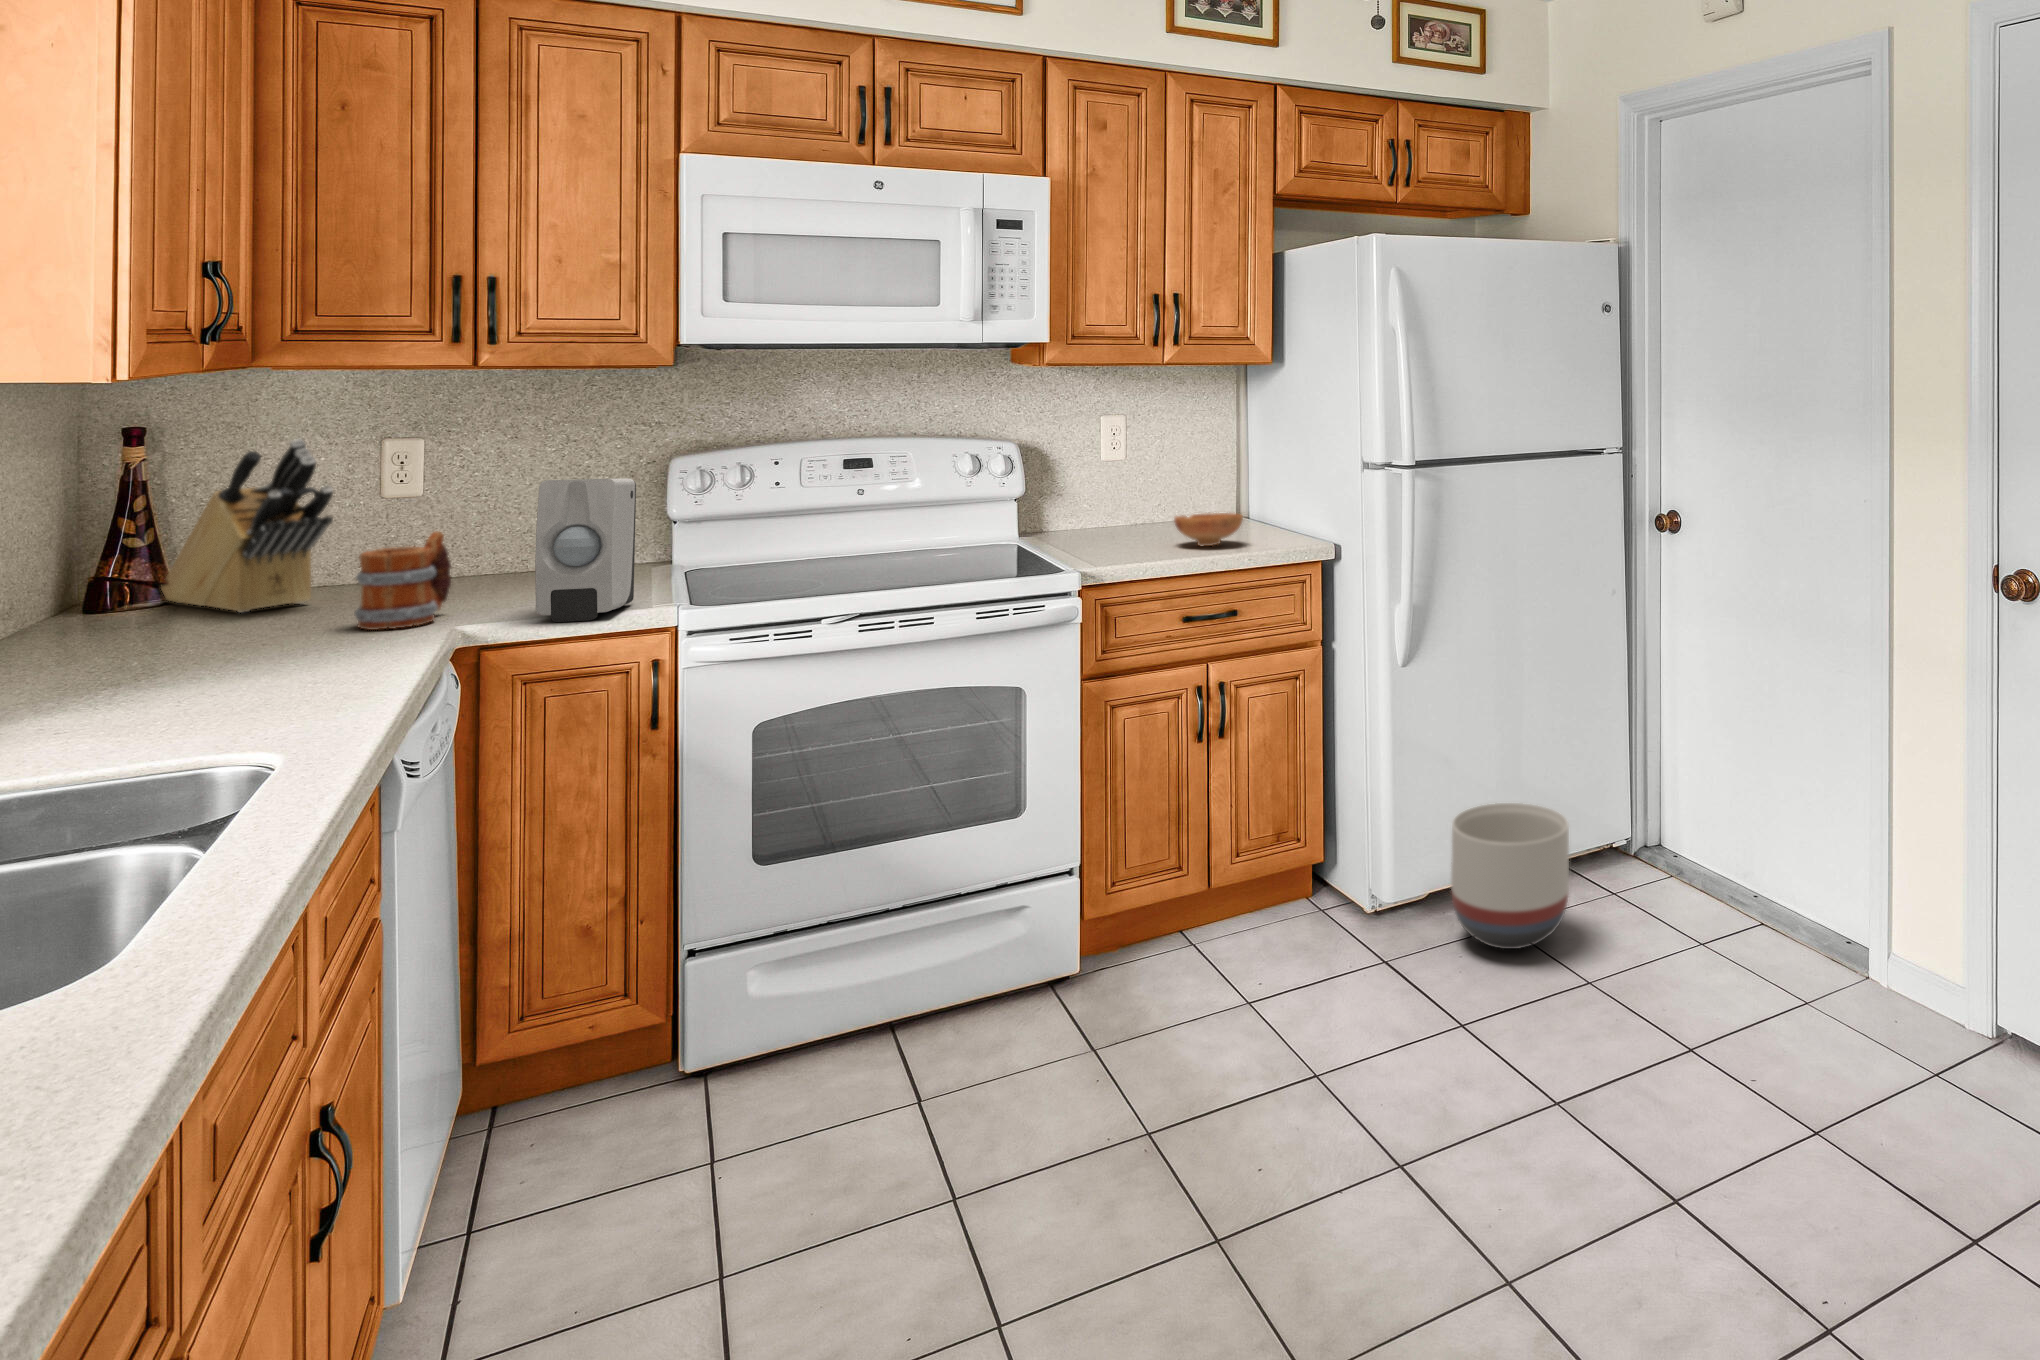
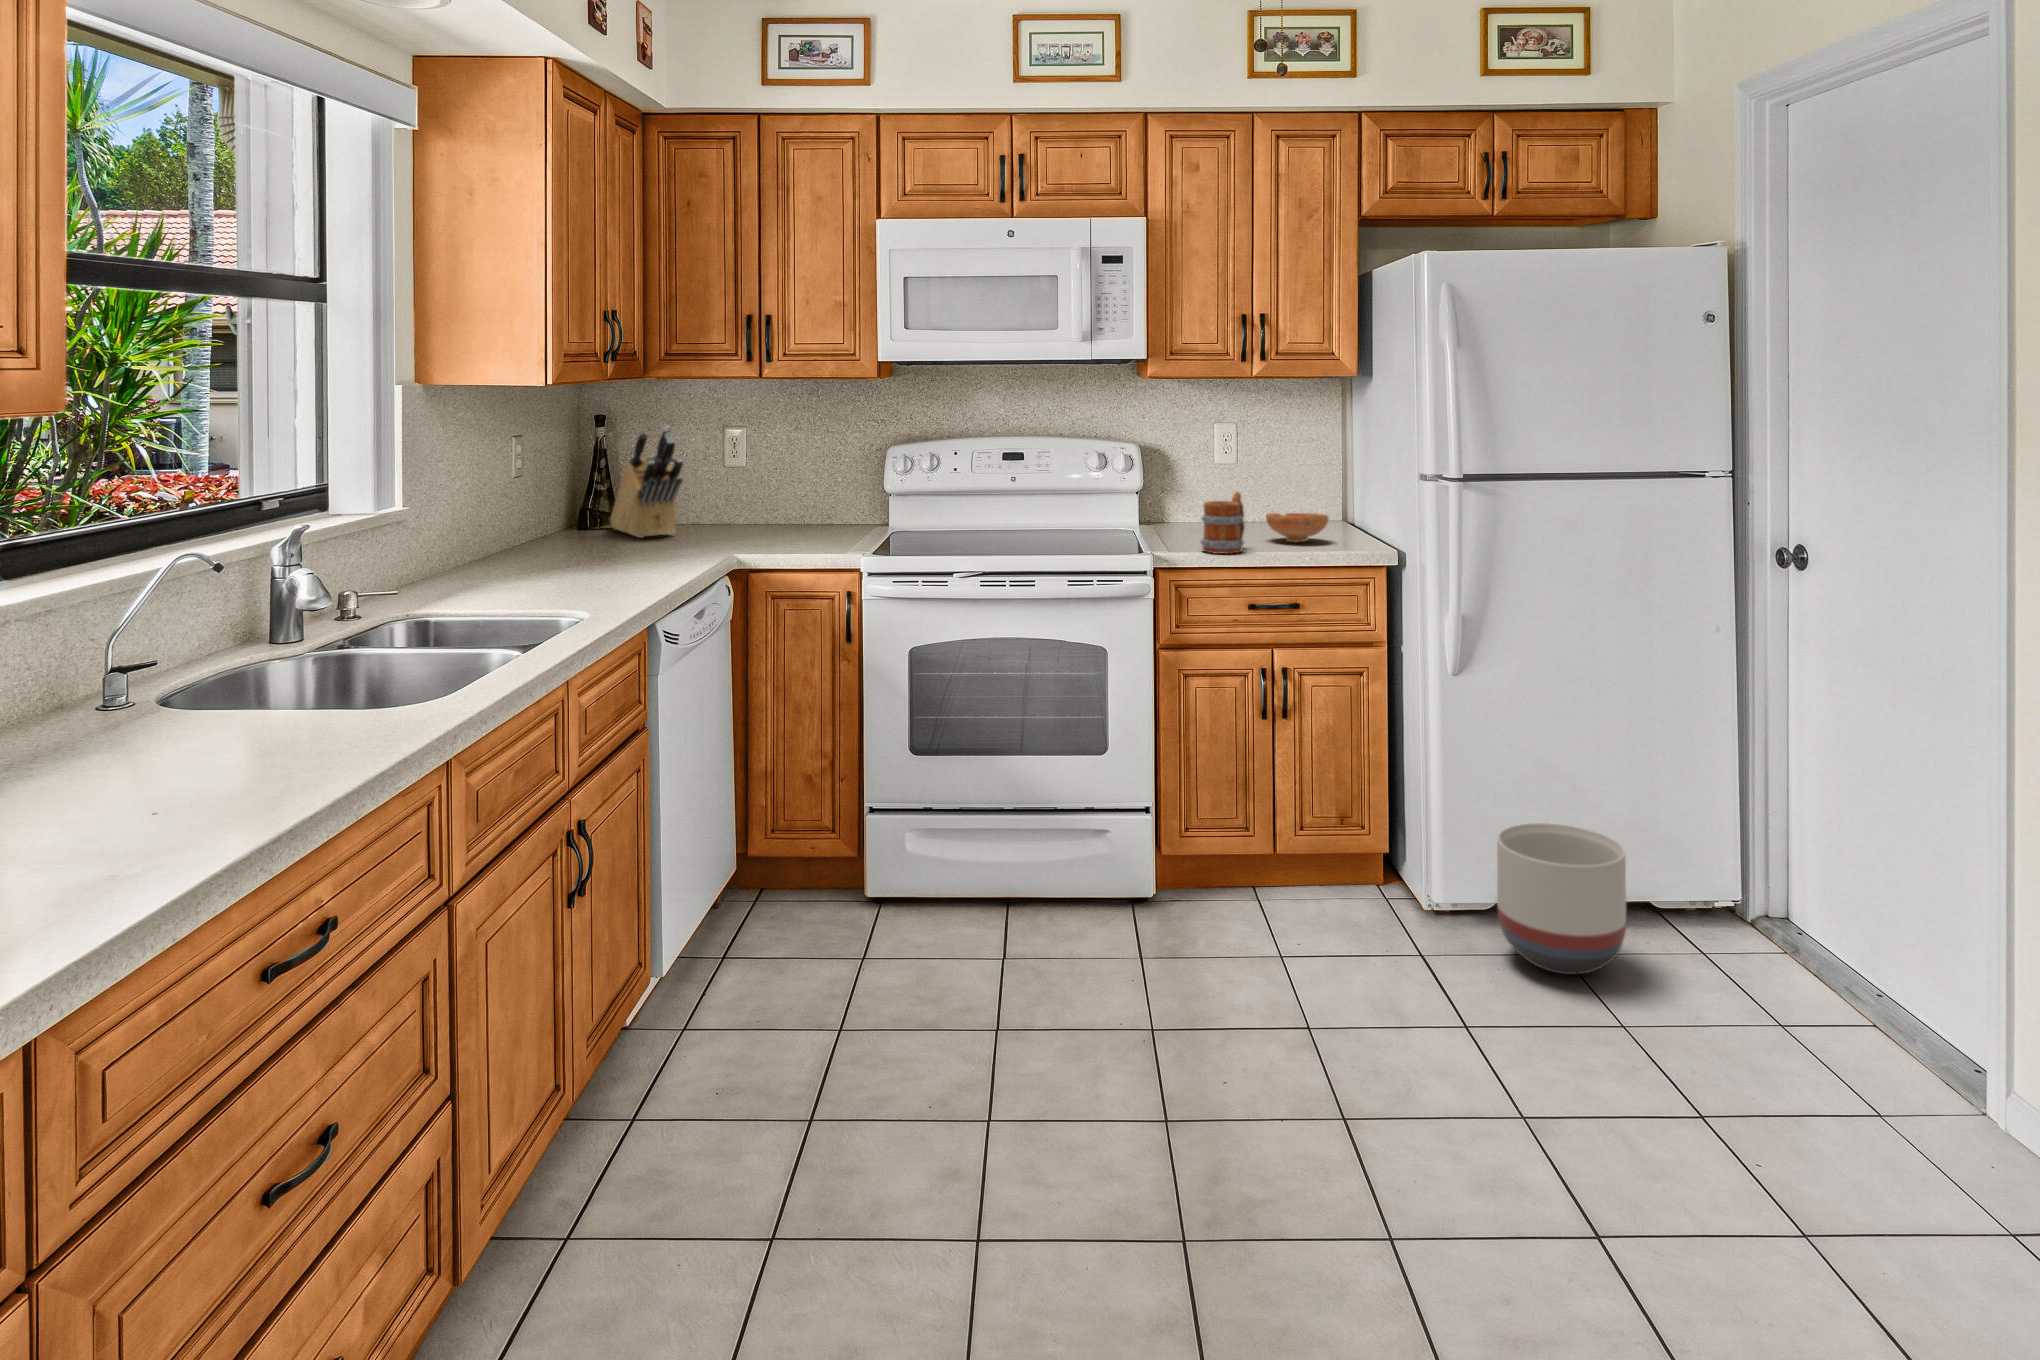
soap dispenser: present [535,478,636,622] -> none [773,458,842,559]
mug: present [355,532,451,630] -> present [1201,492,1245,554]

